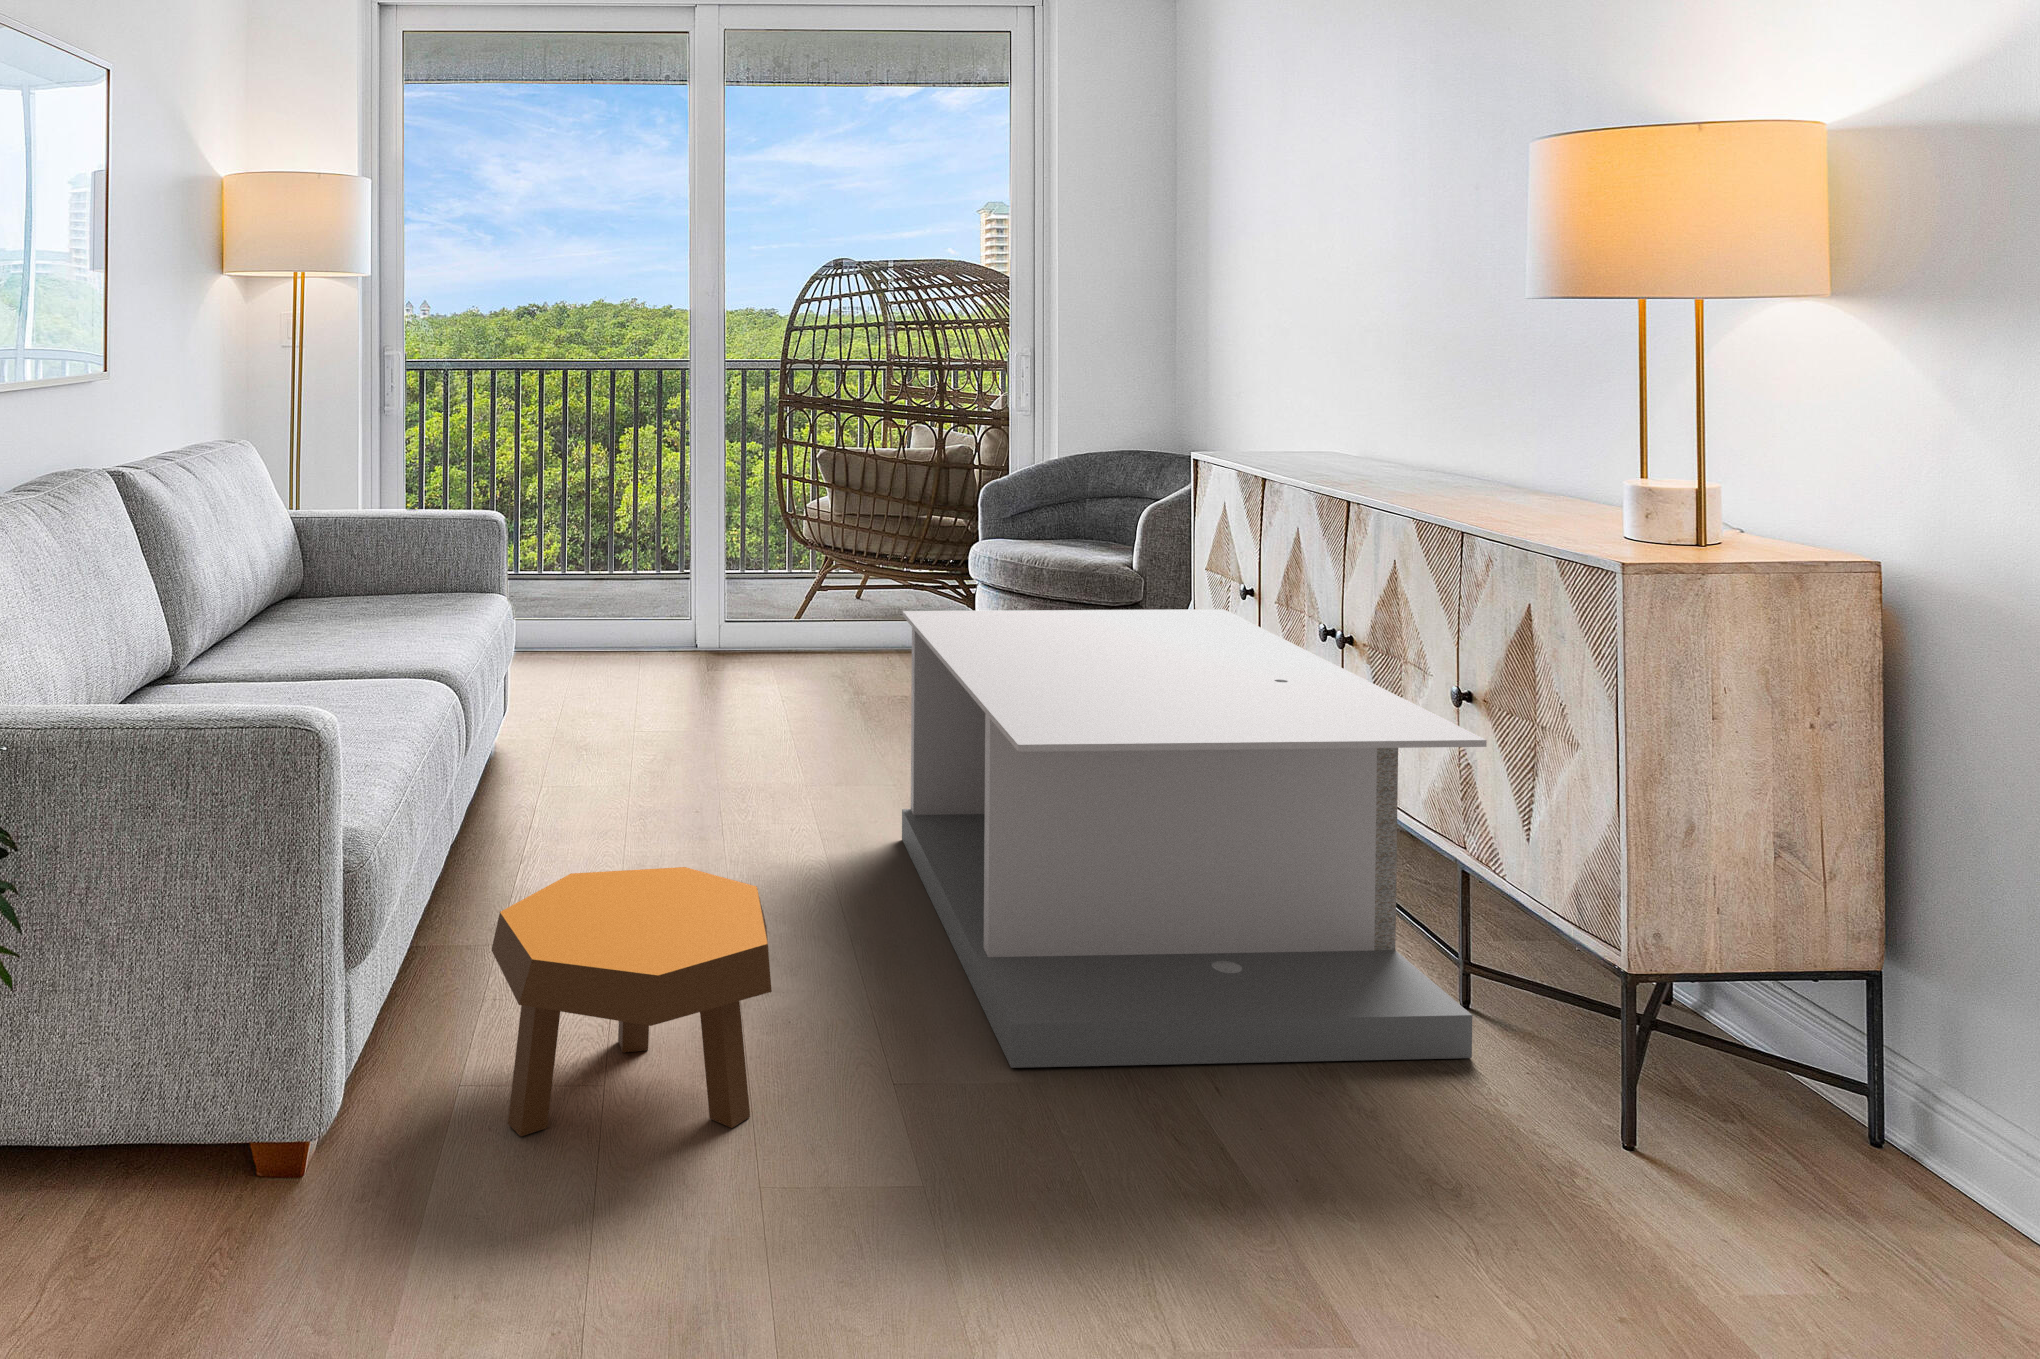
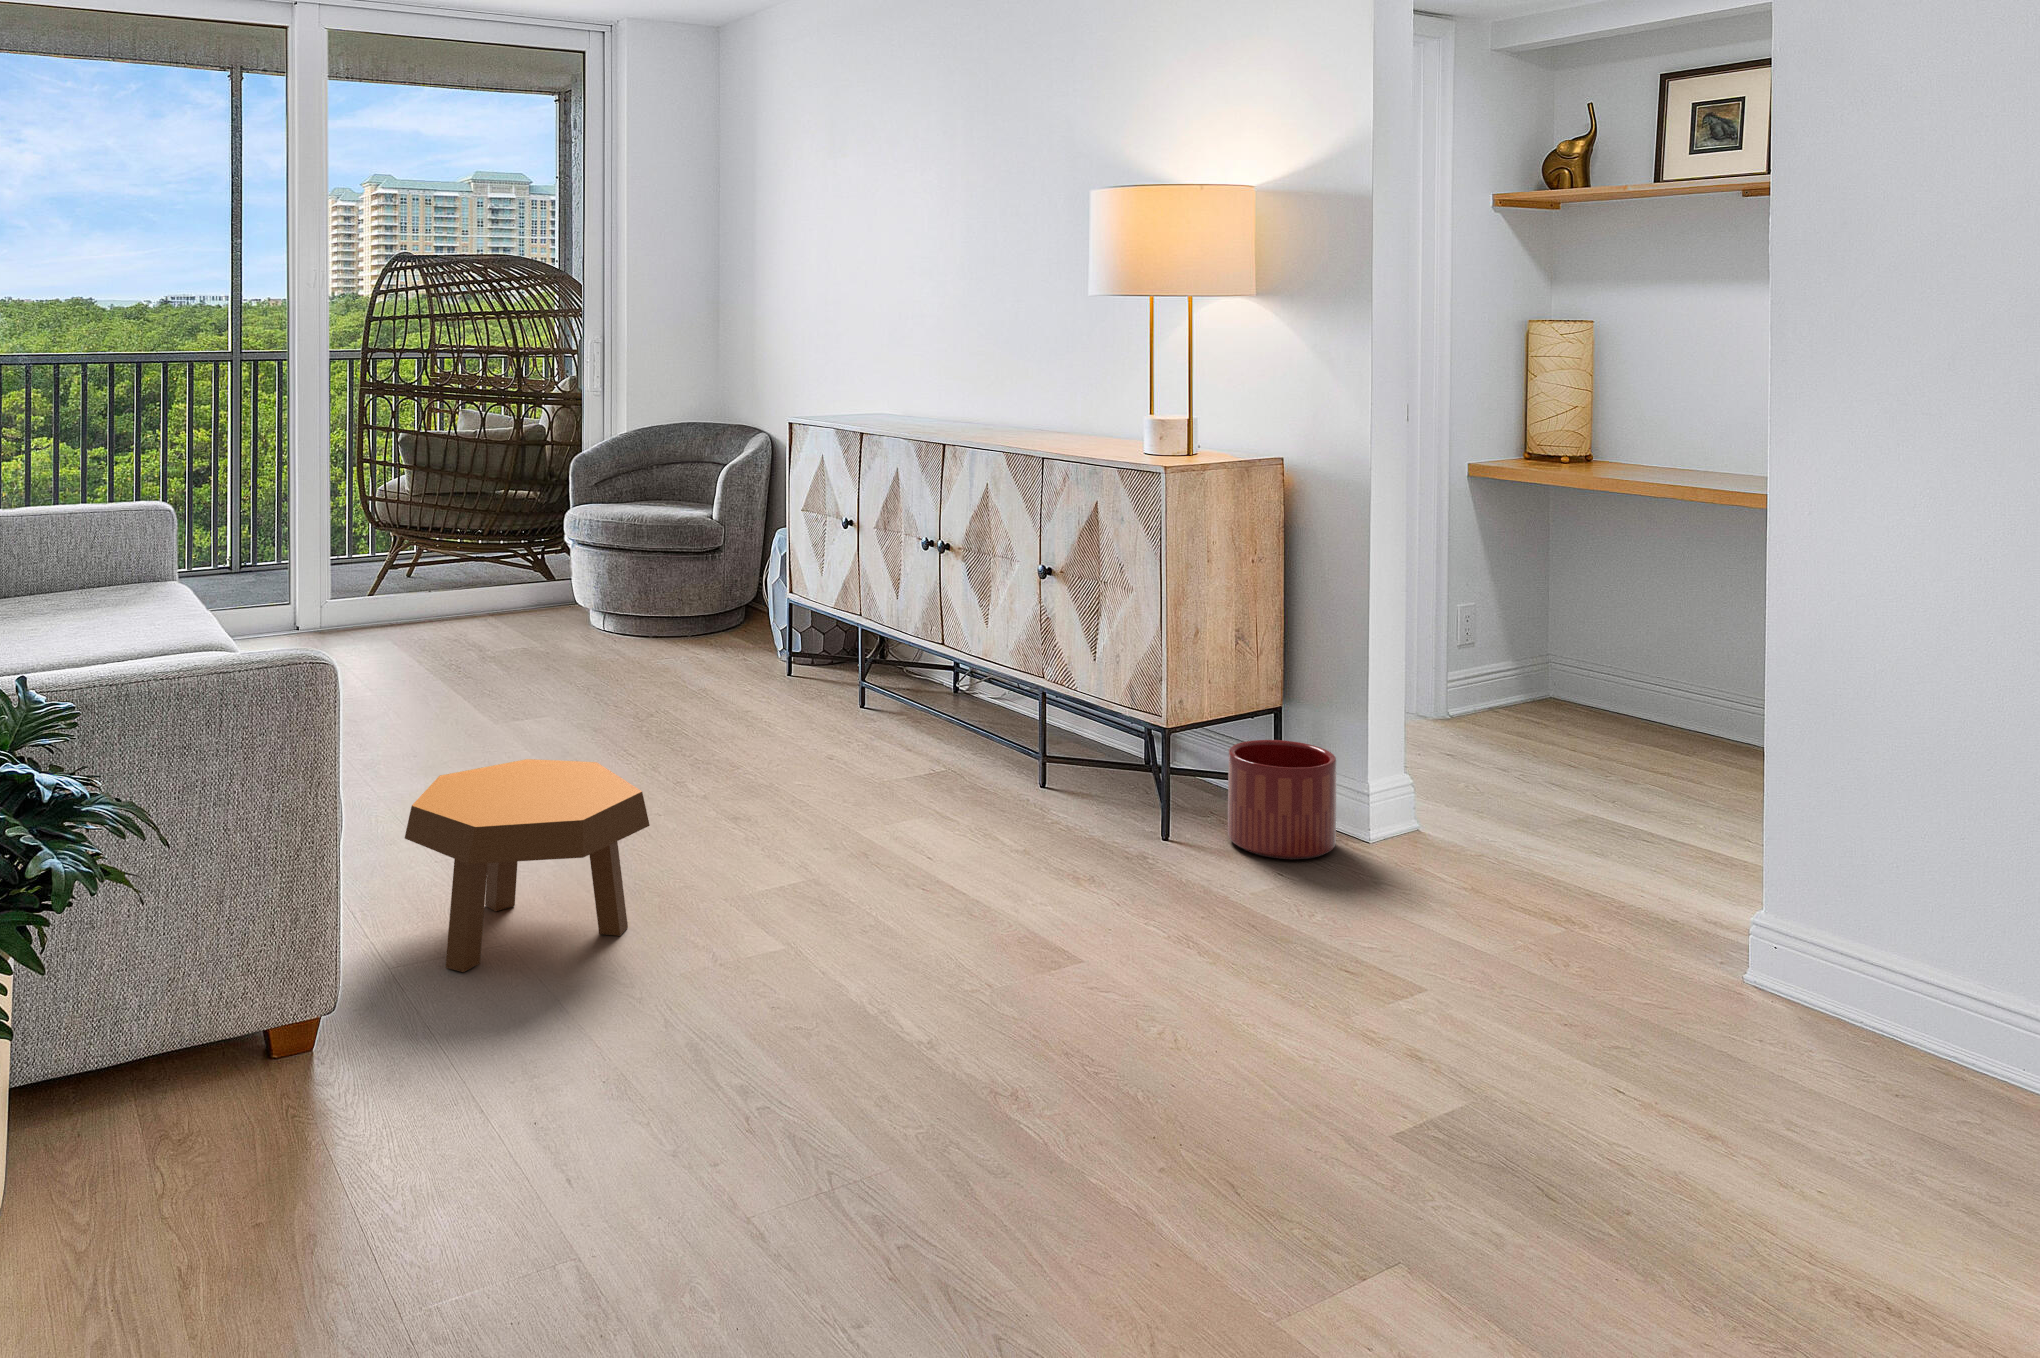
coffee table: present [902,609,1487,1068] -> none [597,538,1071,866]
planter: none [1743,1021,1963,1259] -> present [1228,740,1336,859]

